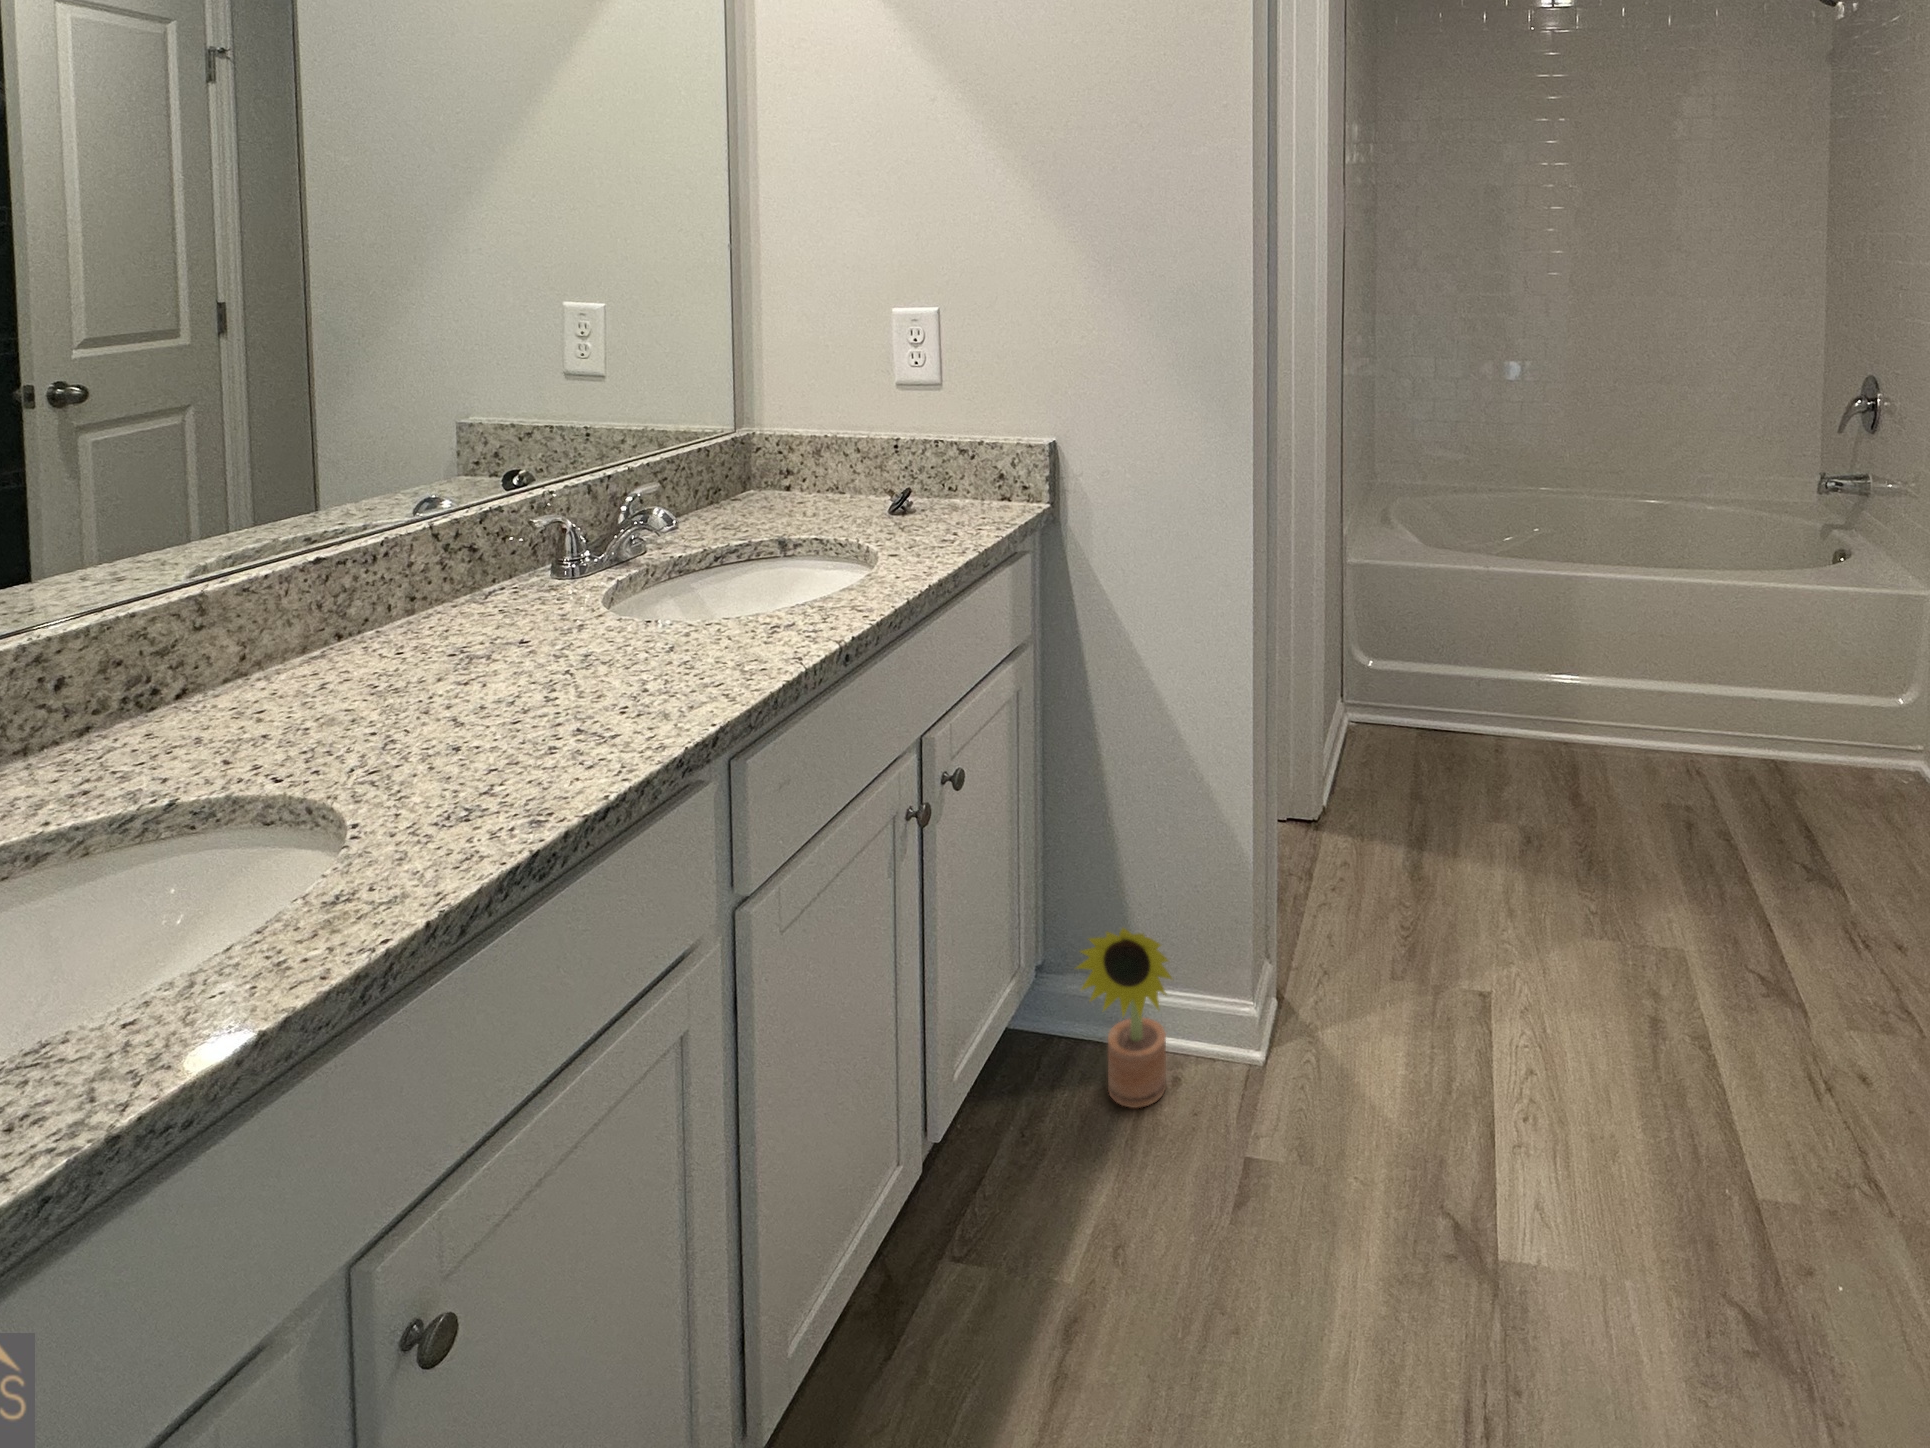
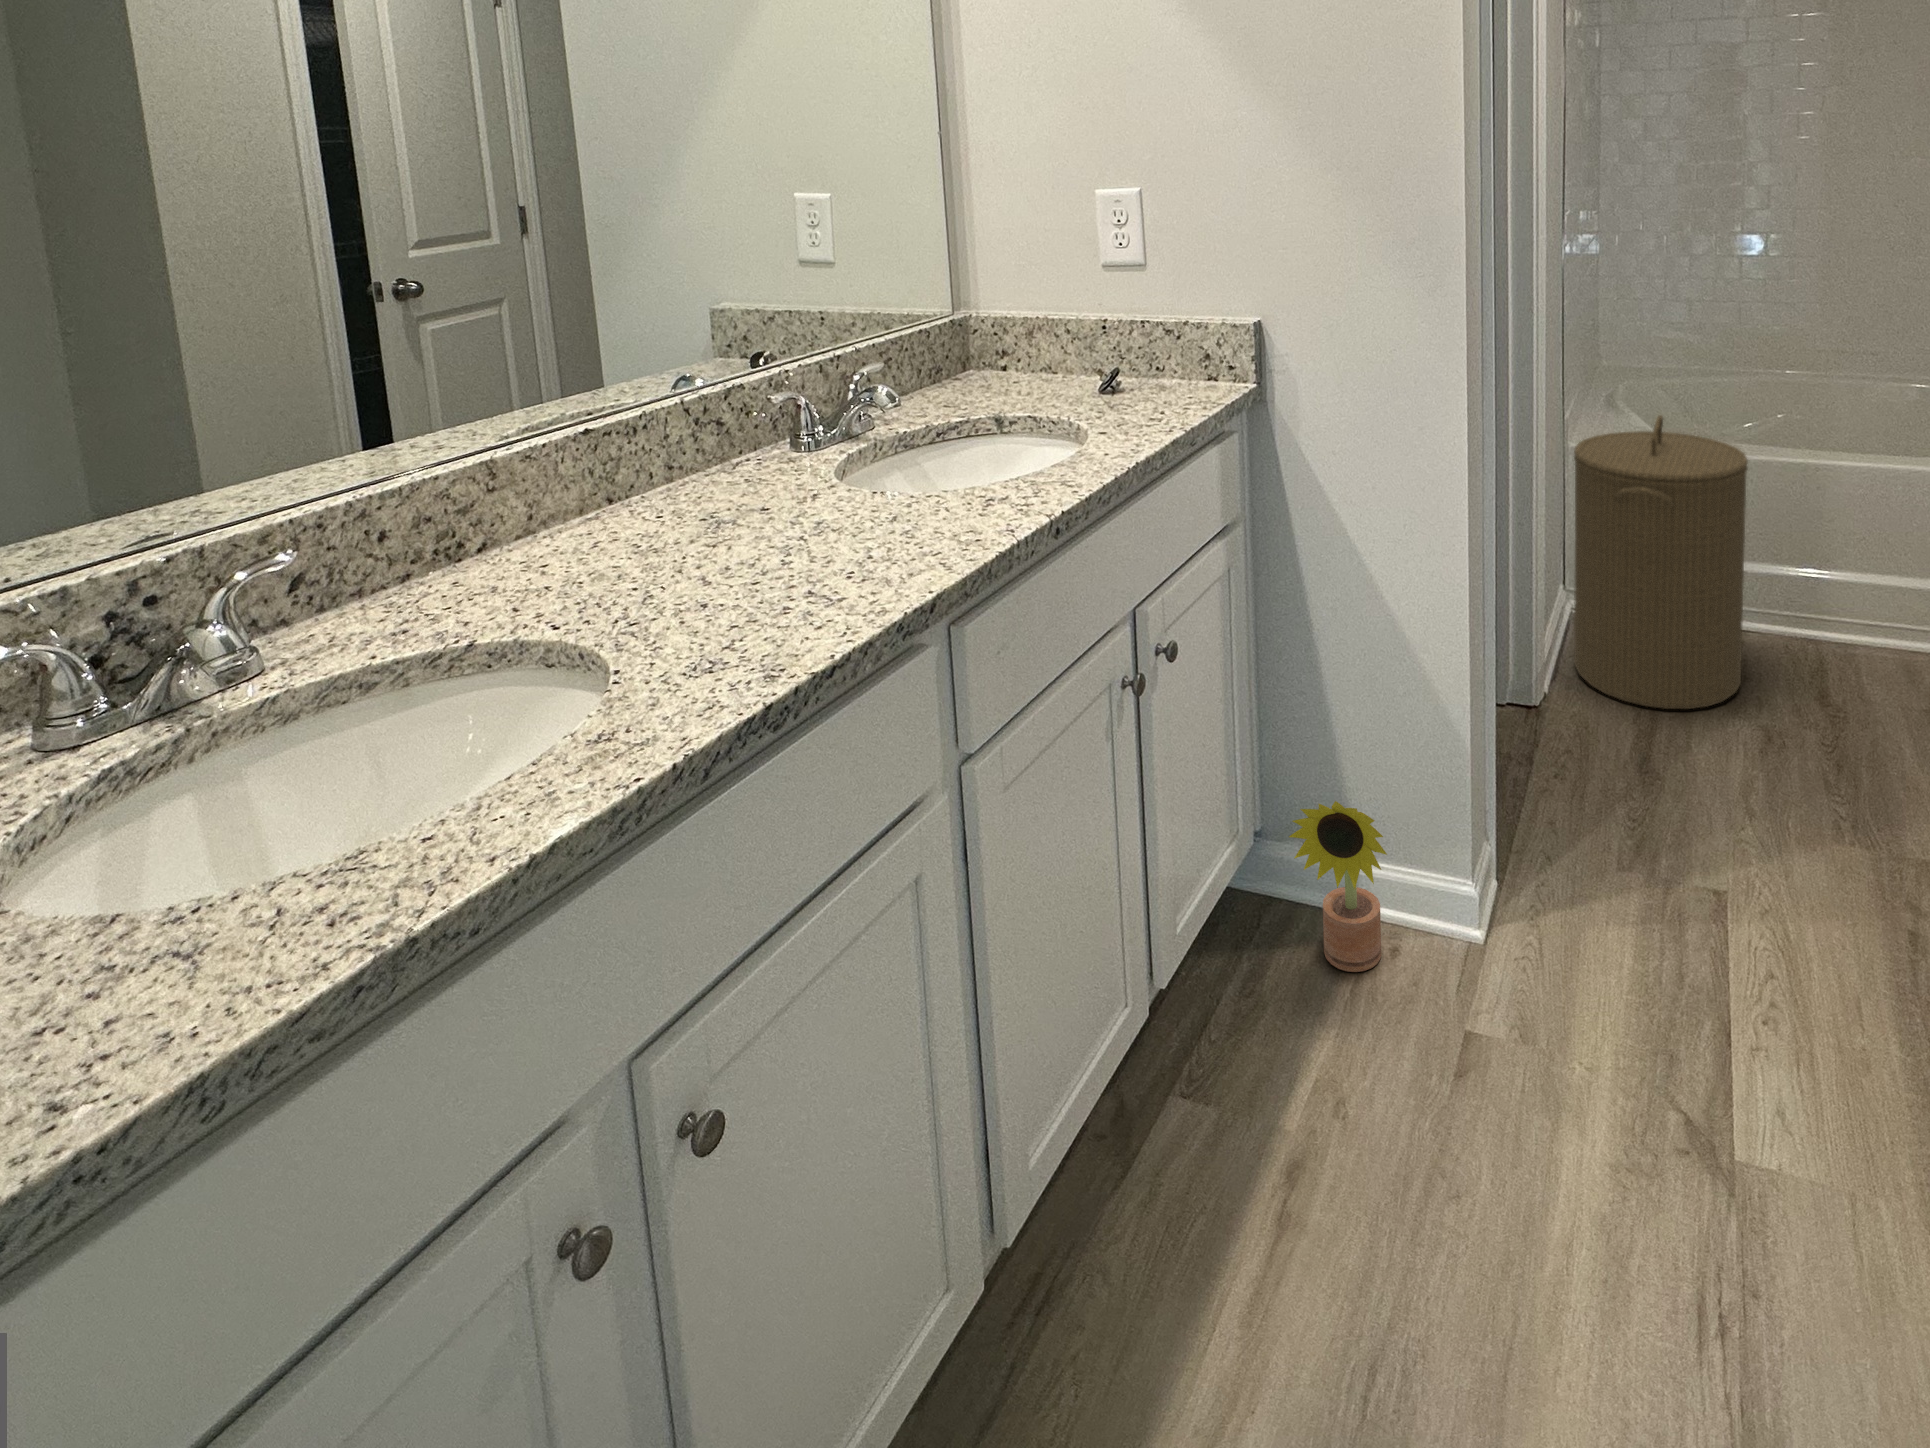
laundry hamper: none [1359,528,1516,816] -> present [1574,415,1748,709]

